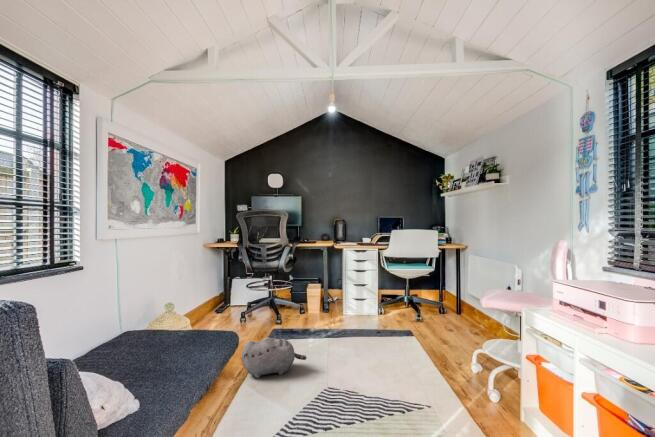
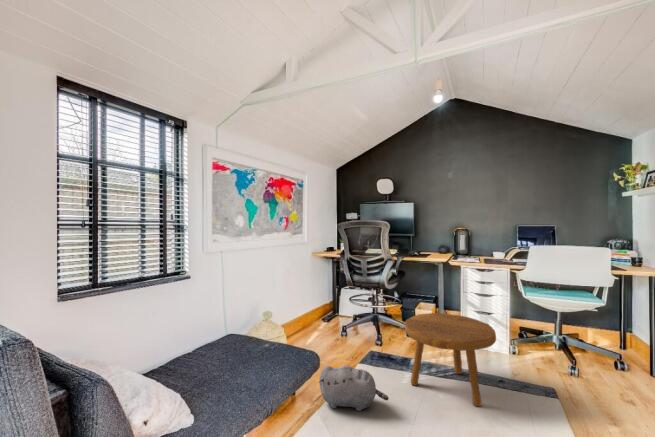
footstool: none [310,286,379,351] -> present [405,313,496,406]

